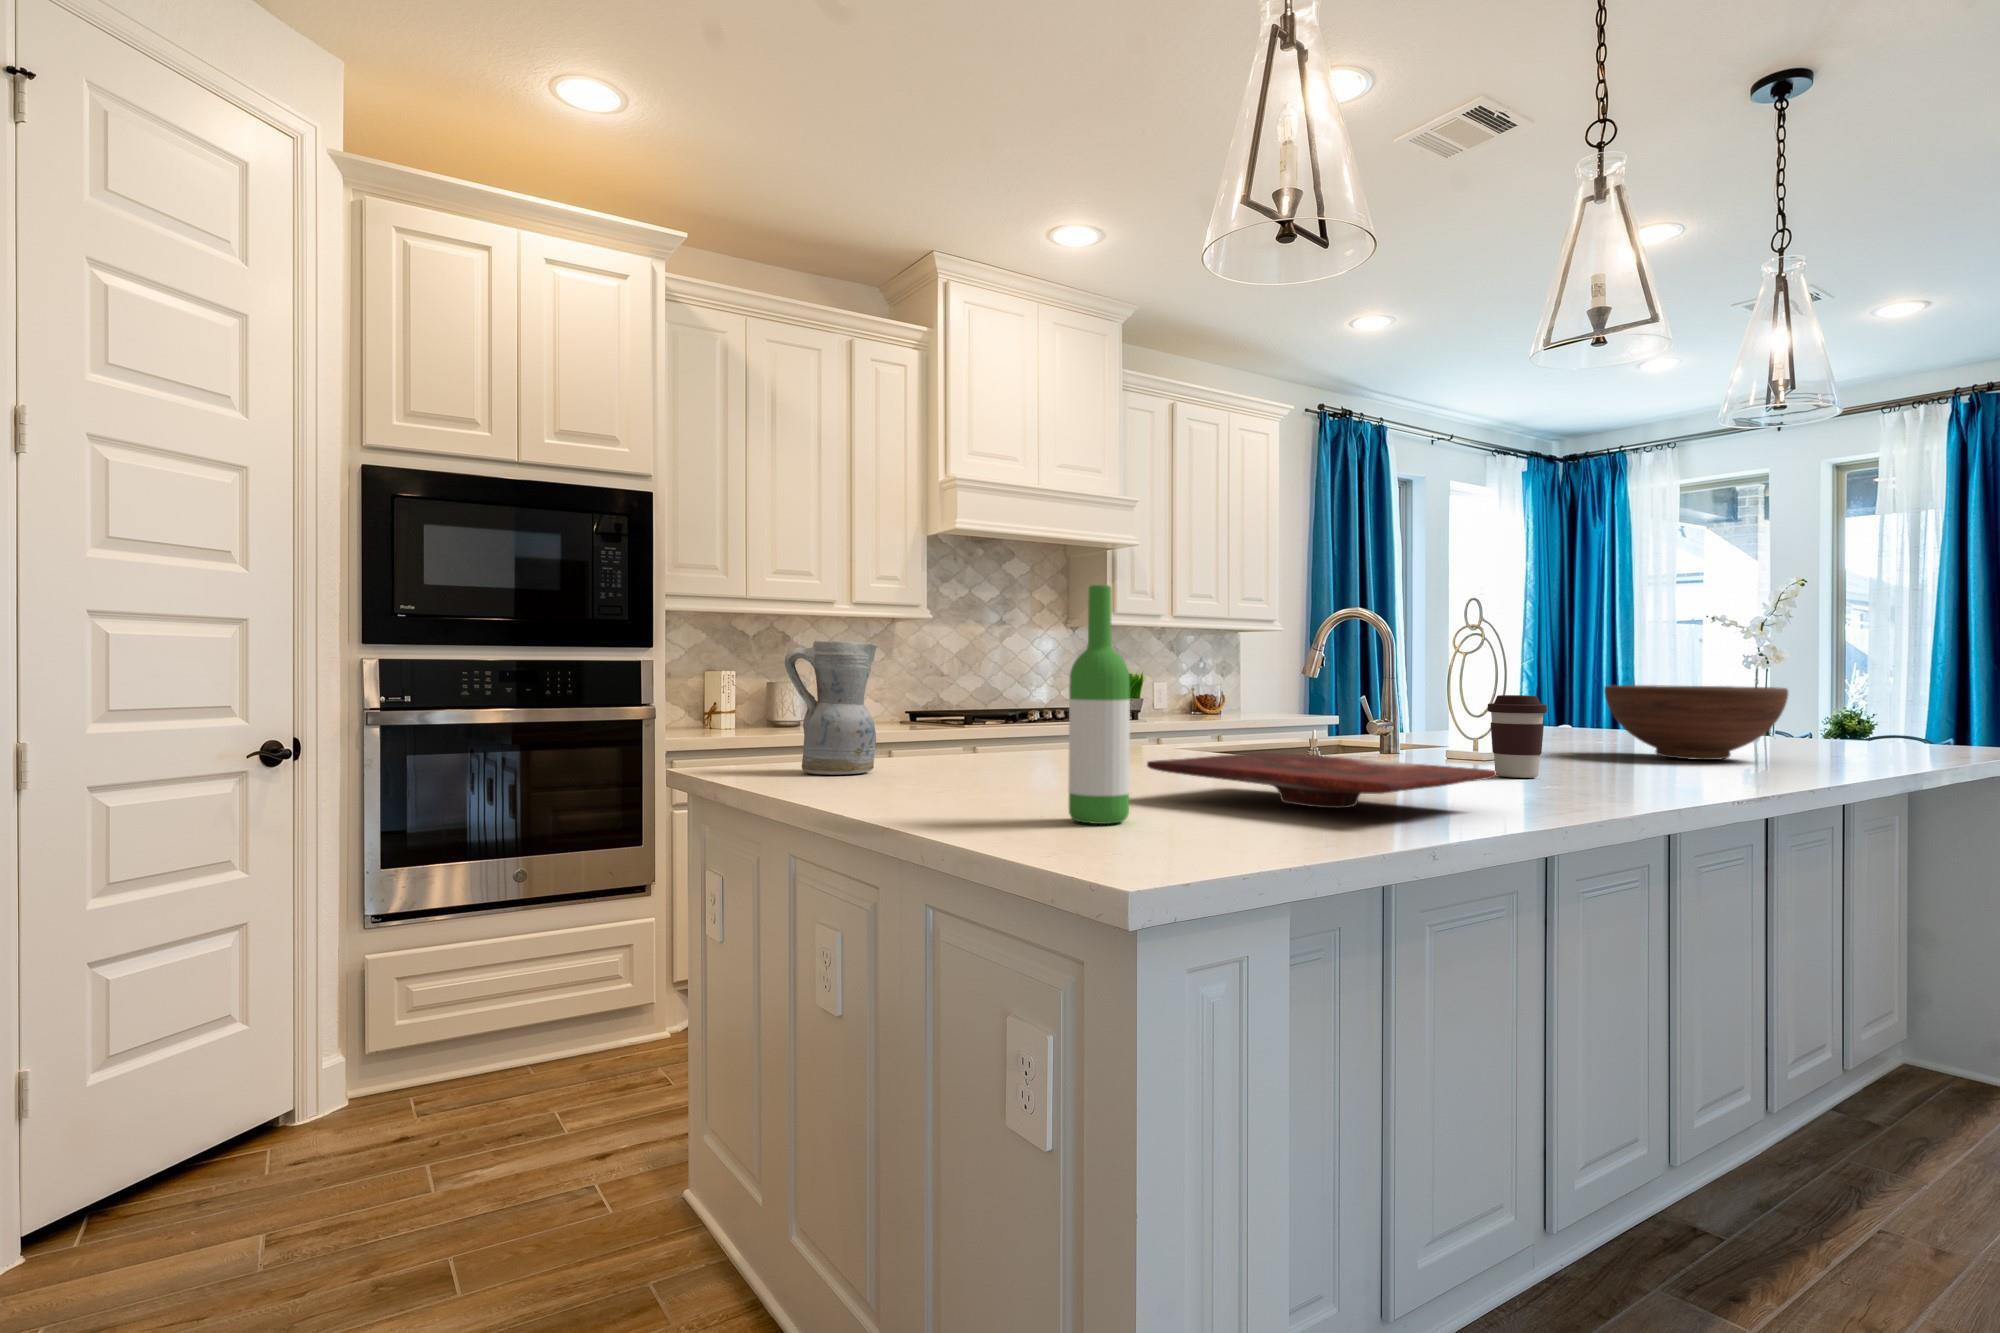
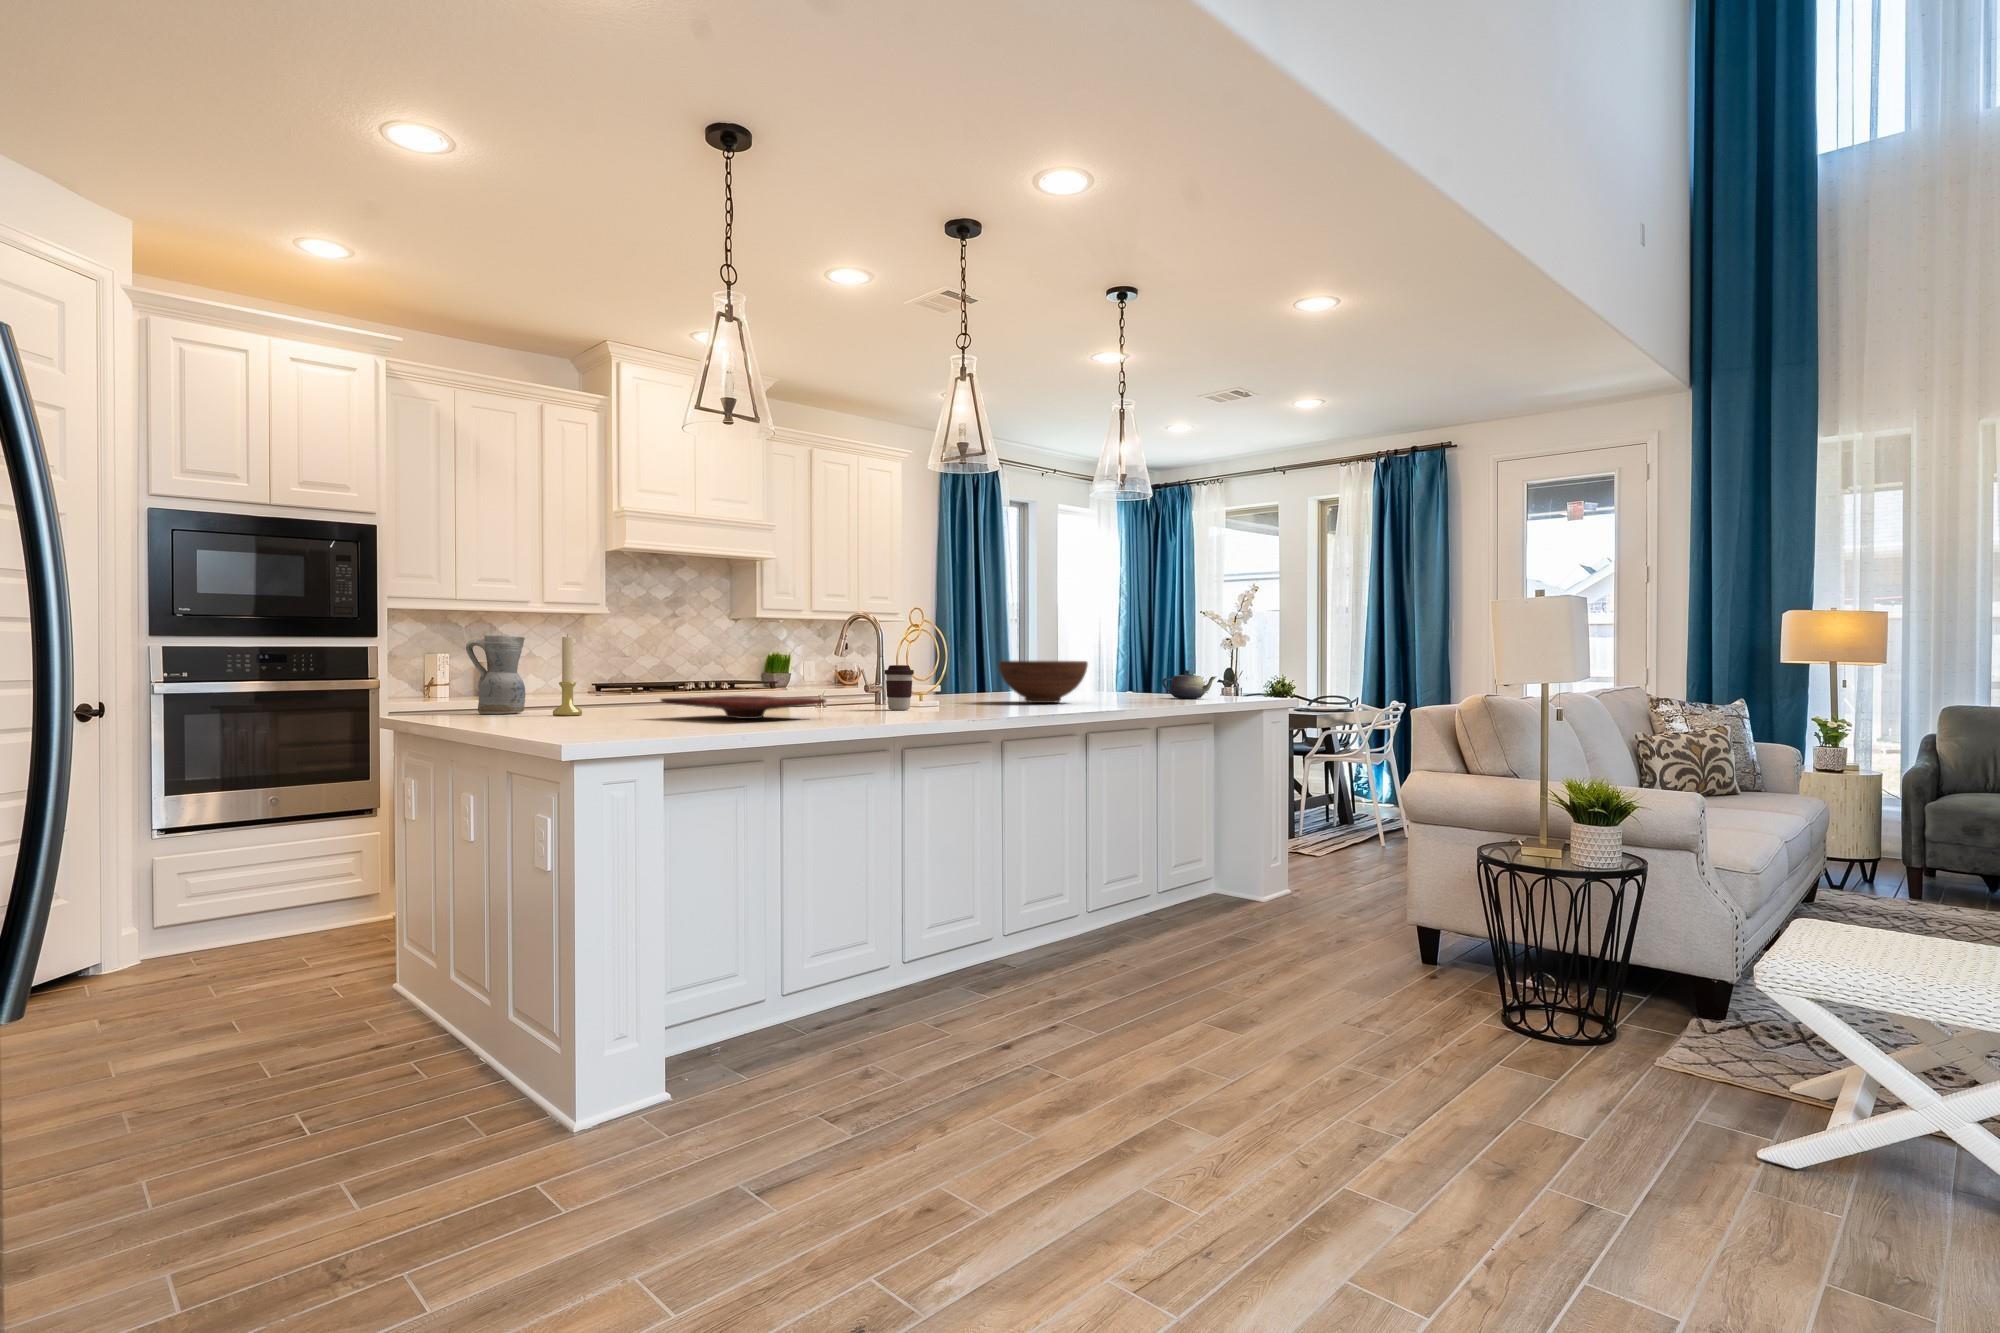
wine bottle: present [1068,585,1130,824] -> none [600,611,631,724]
candle holder: none [930,638,979,783] -> present [553,636,582,716]
teapot: none [1838,702,1965,751] -> present [1162,670,1216,699]

